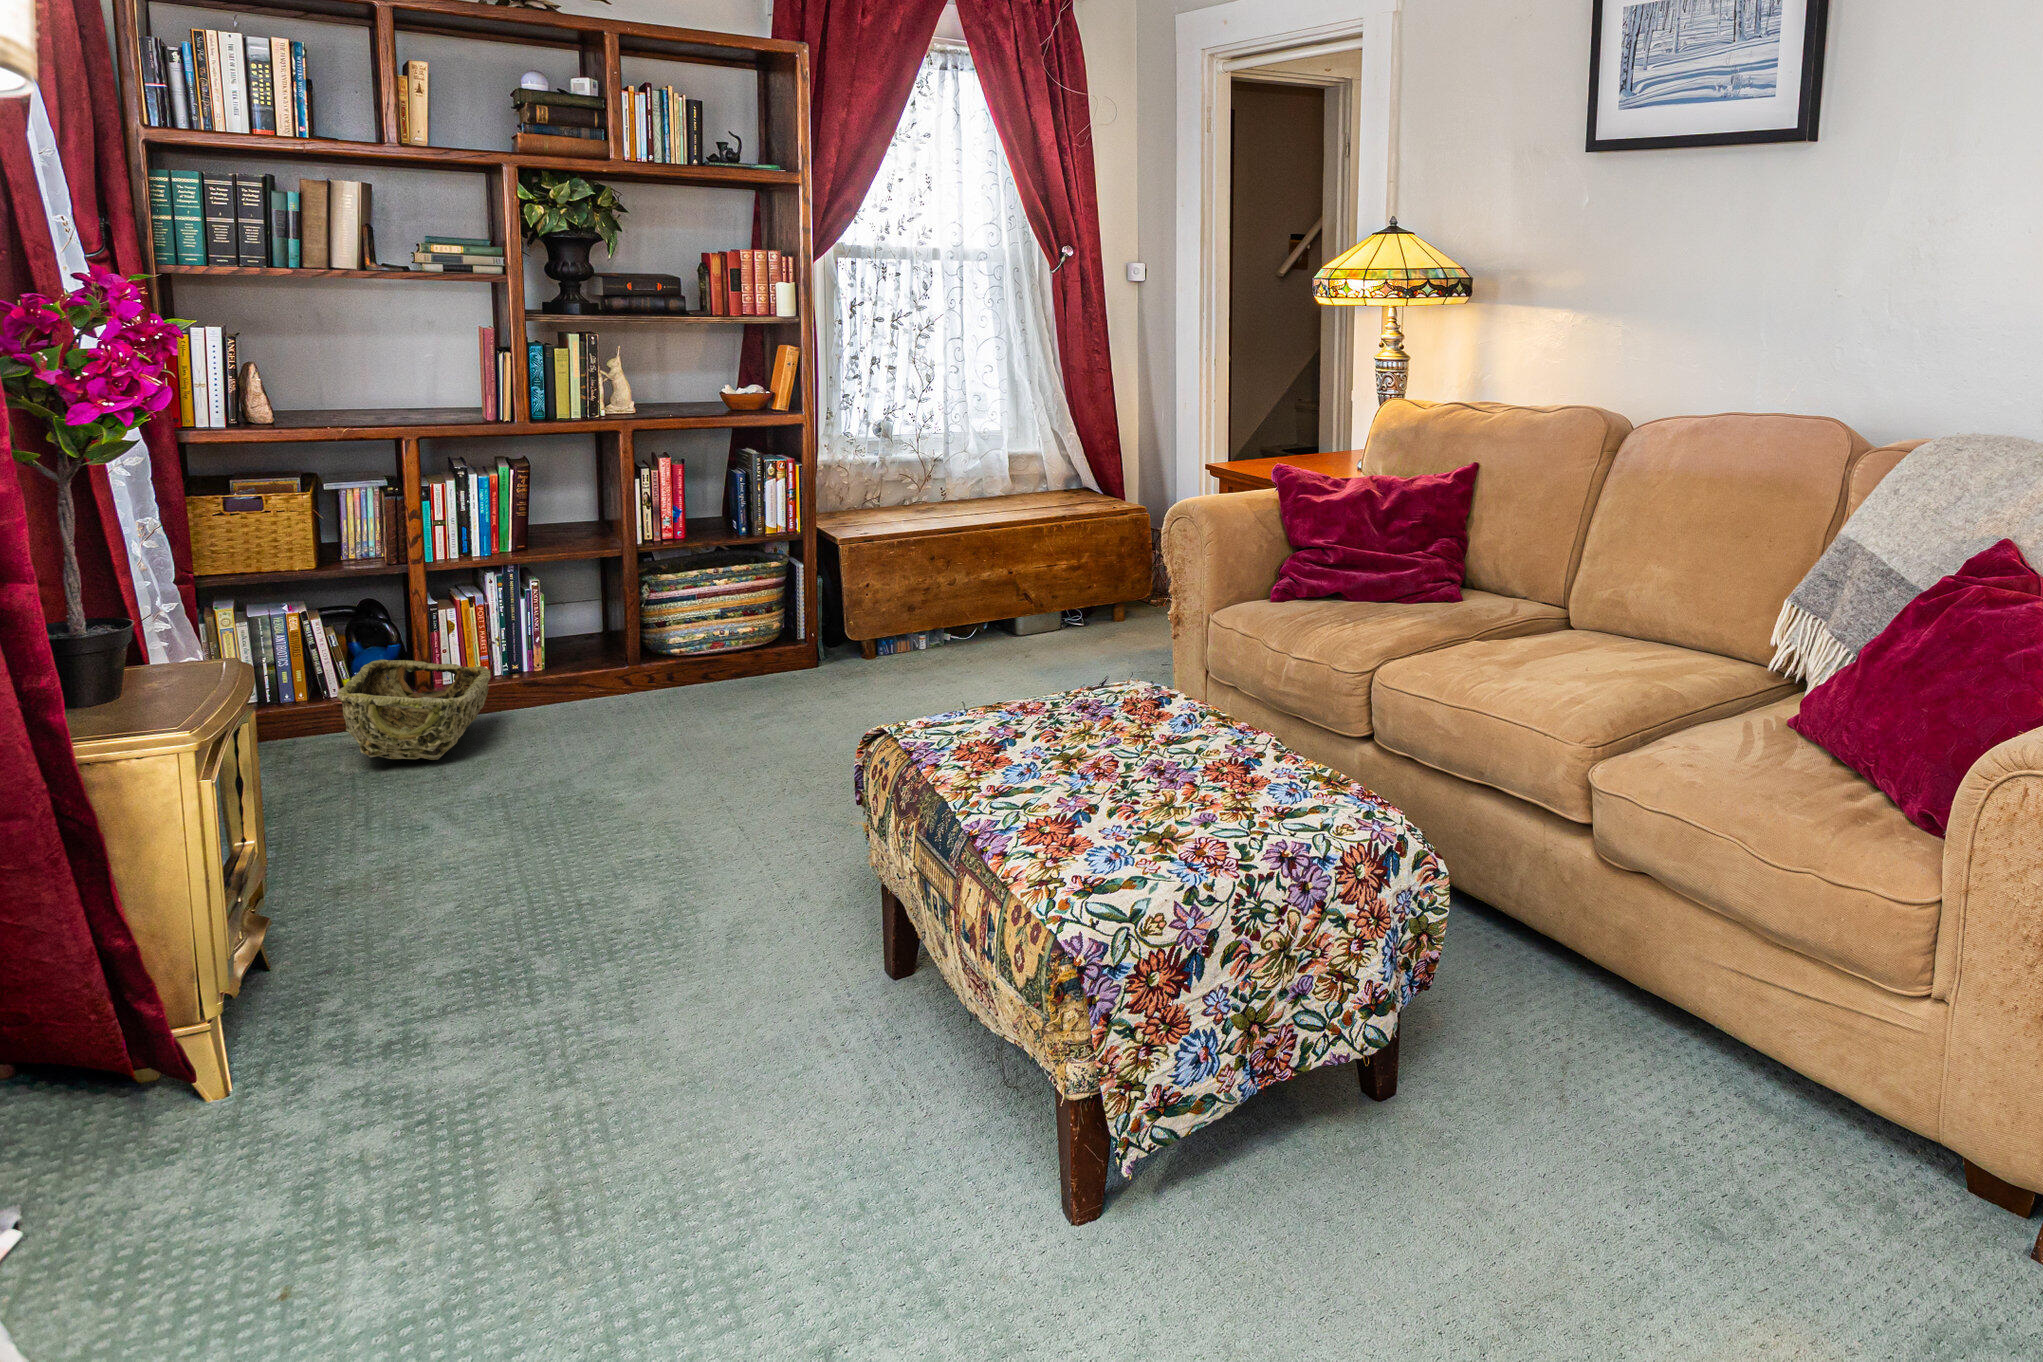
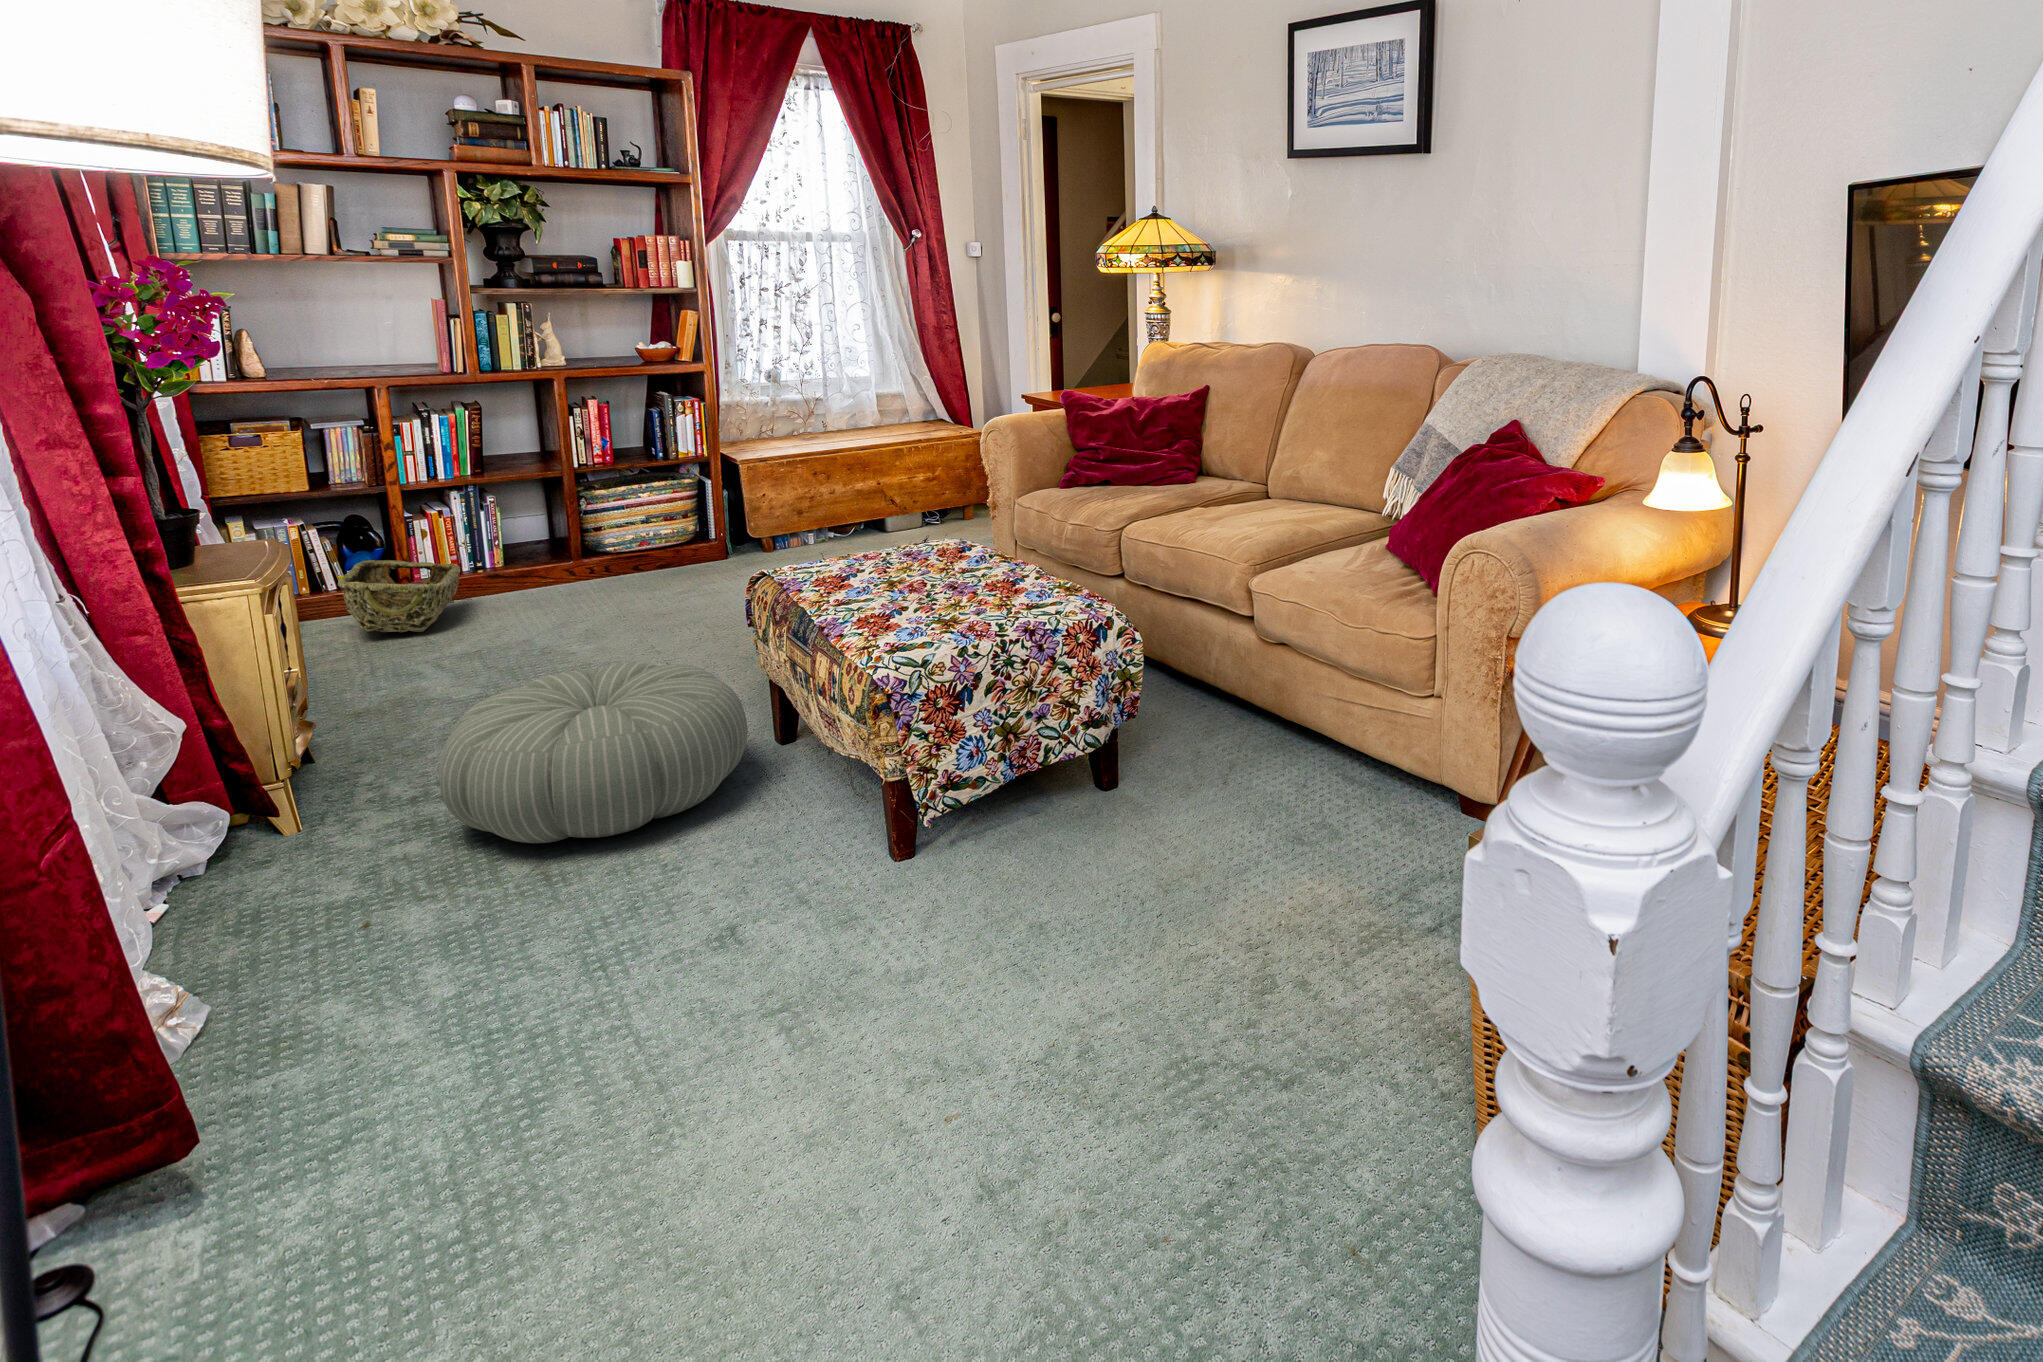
pouf: none [416,853,852,1149] -> present [439,663,748,843]

